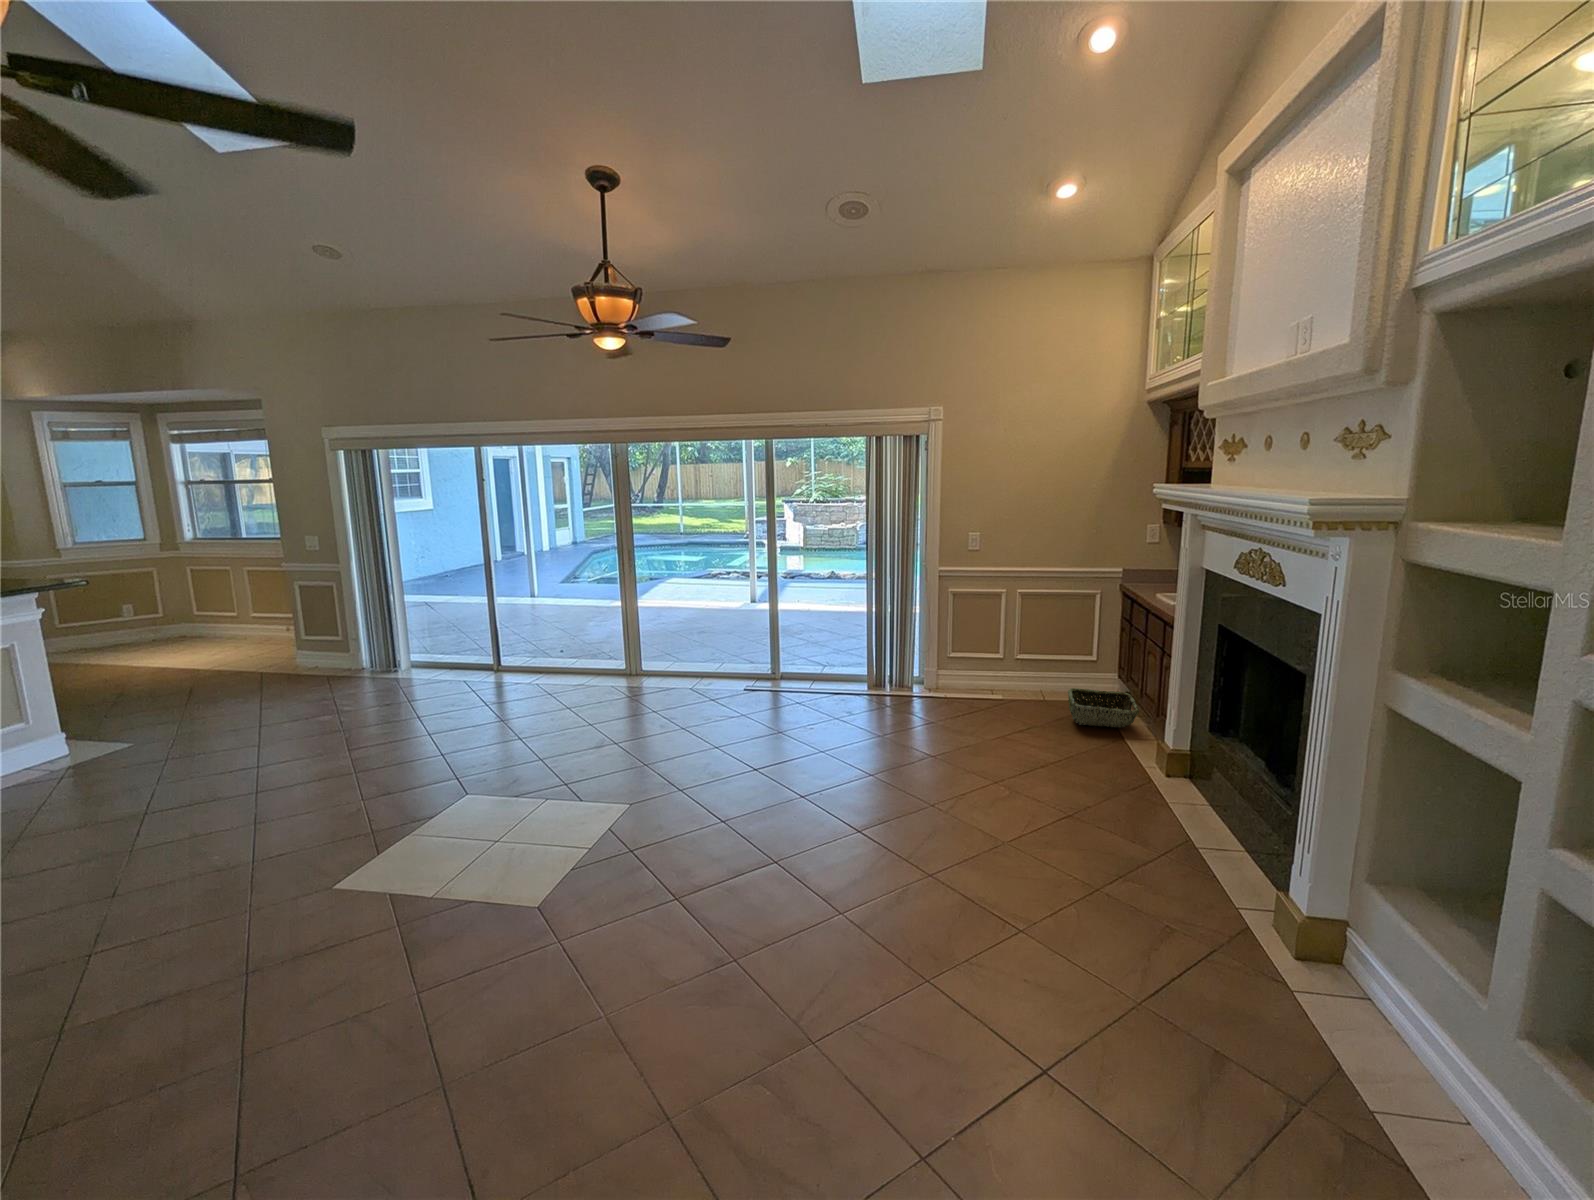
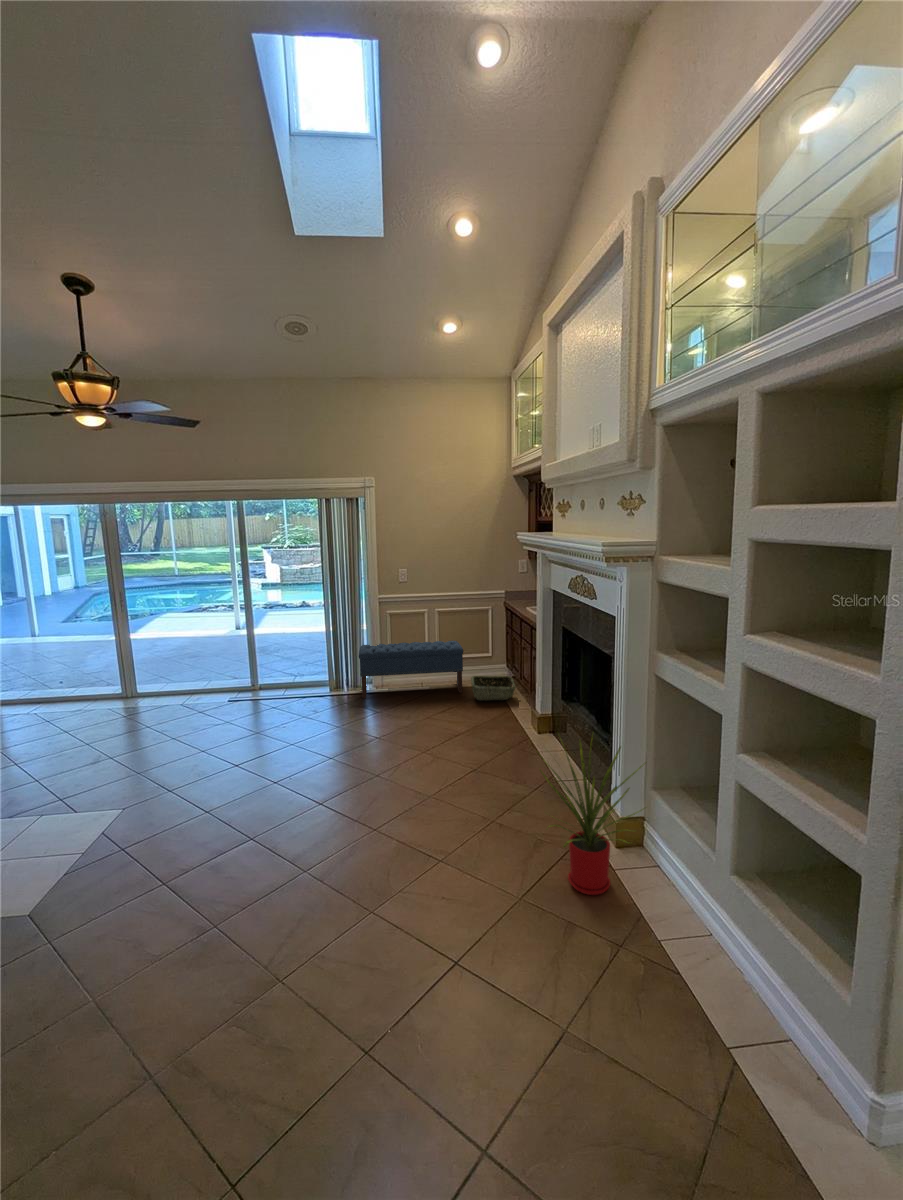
bench: none [907,633,1057,710] -> present [359,641,463,699]
house plant: none [1247,823,1479,1096] -> present [540,735,646,895]

